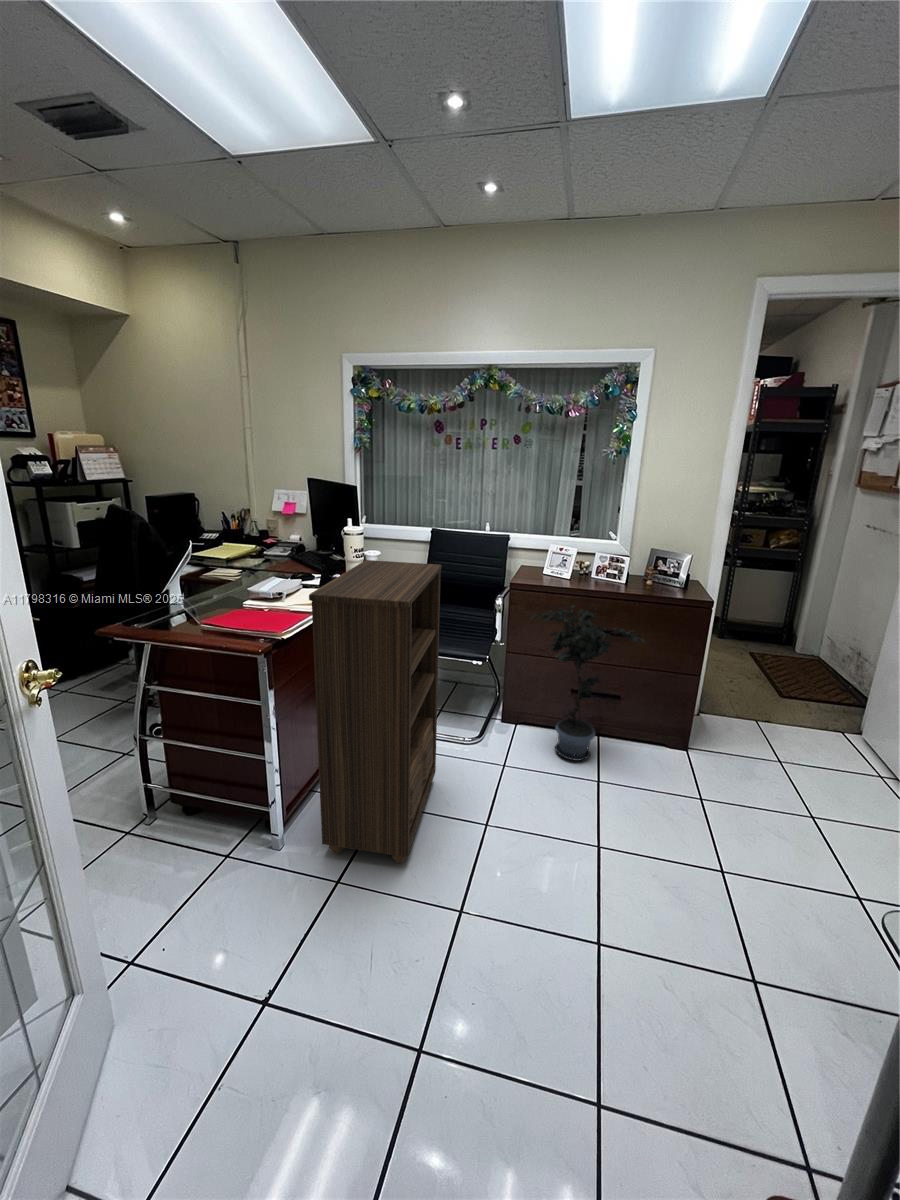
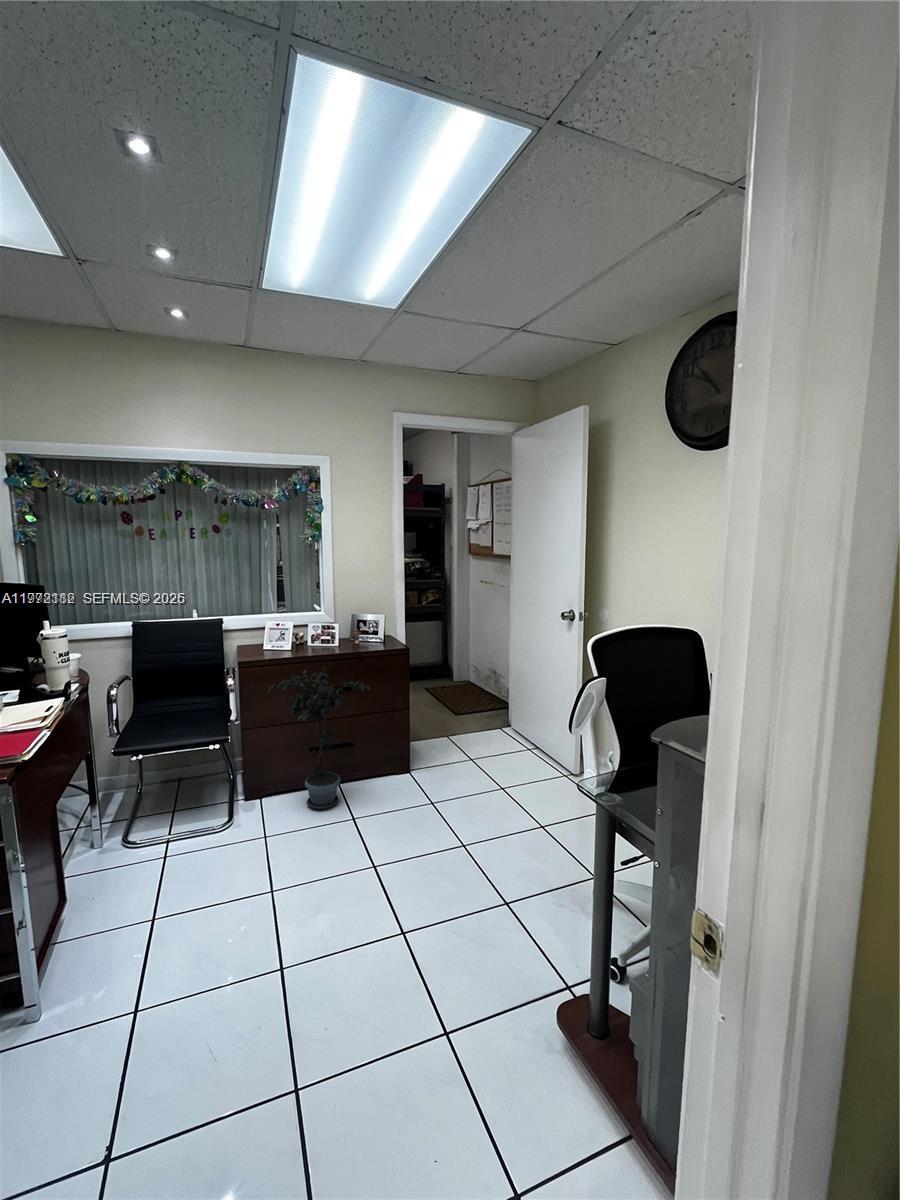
bookshelf: present [309,560,442,863] -> none [73,653,208,990]

